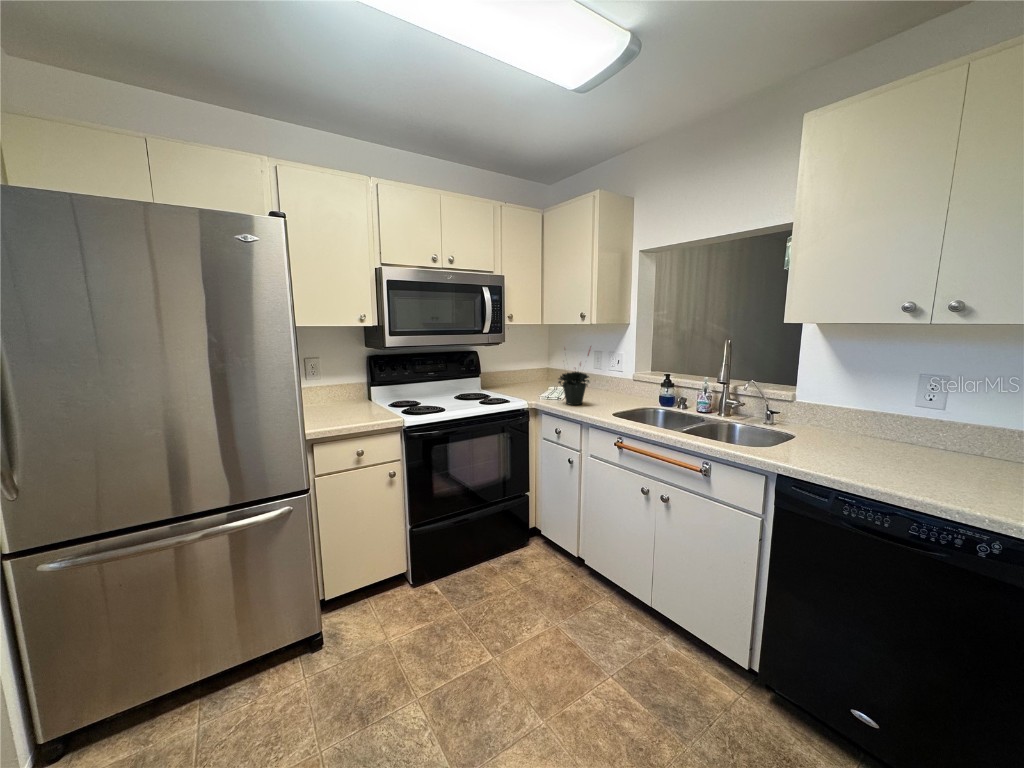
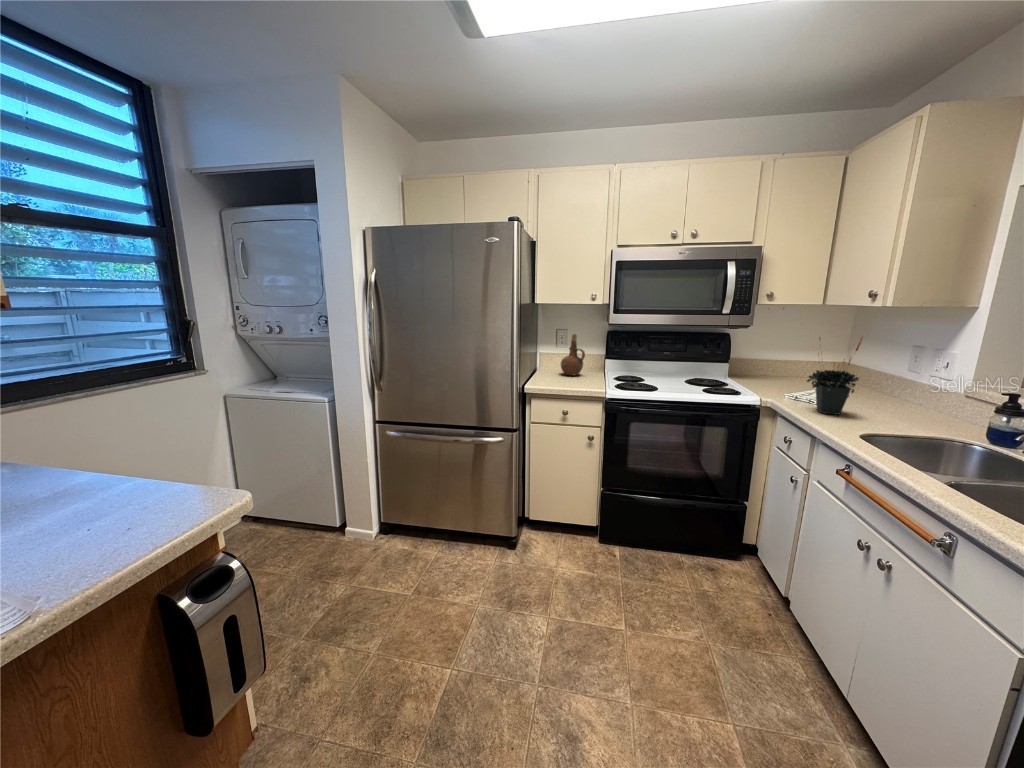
ceramic pitcher: none [328,363,357,411] -> present [561,334,585,375]

